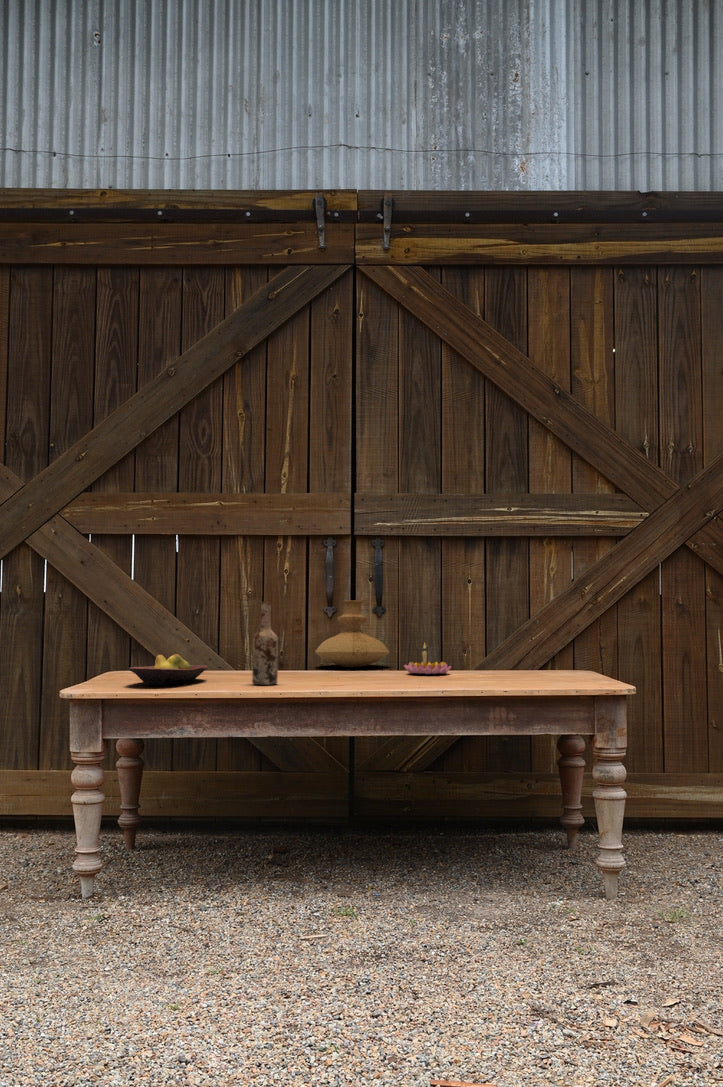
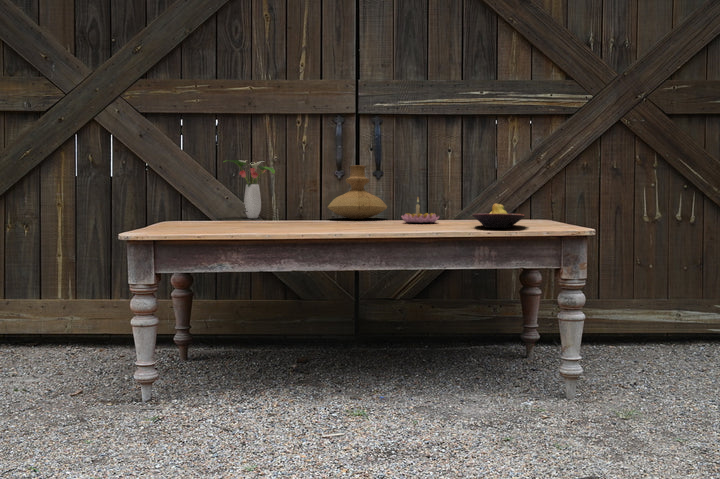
flower arrangement: none [187,591,250,665] -> present [228,160,275,218]
wine bottle: present [252,602,278,685] -> none [278,160,299,230]
fruit bowl: present [129,654,208,685] -> present [472,203,525,228]

